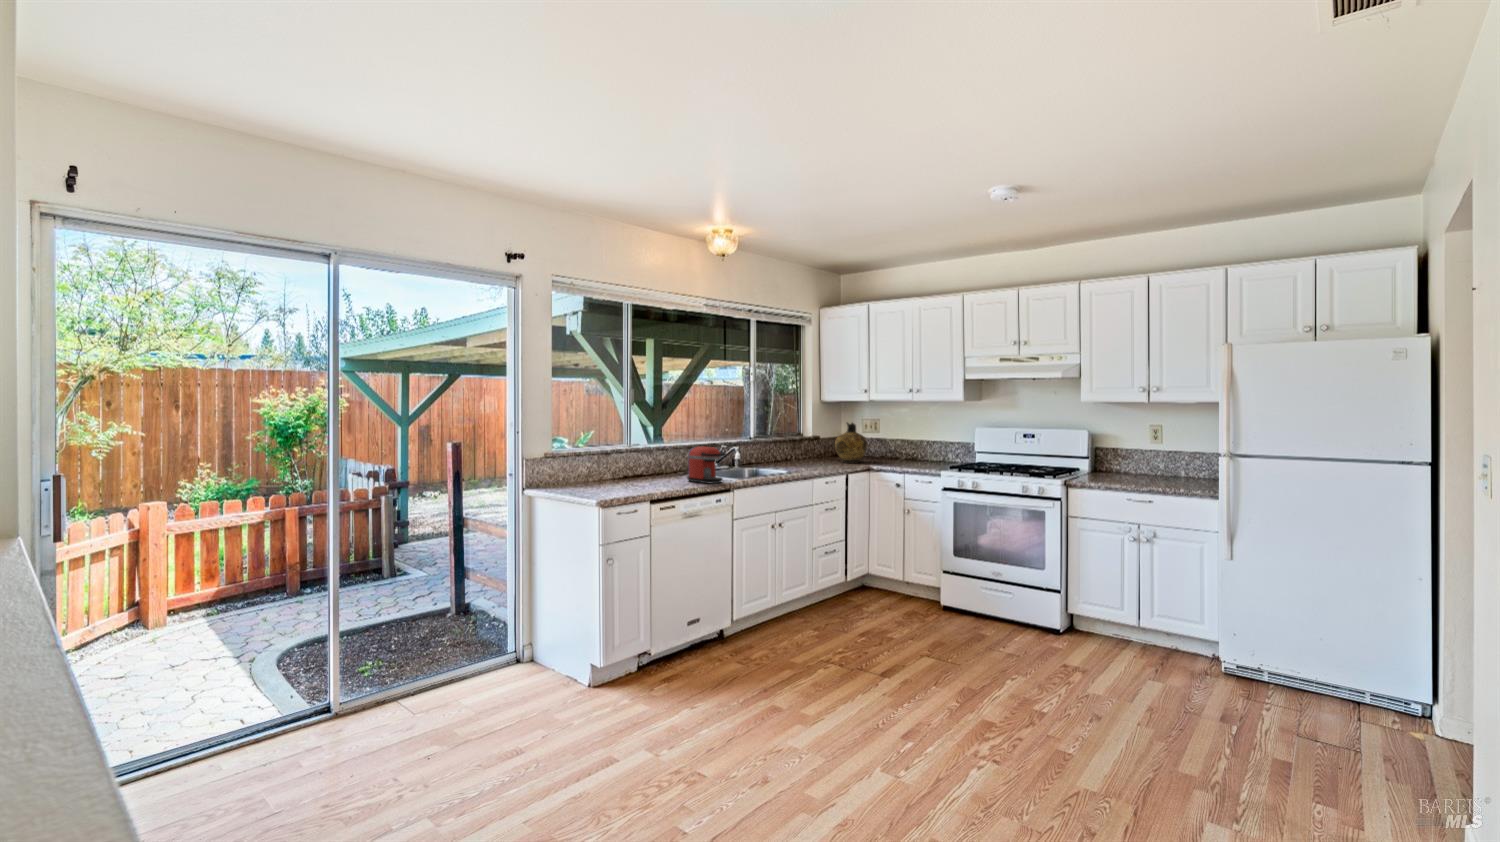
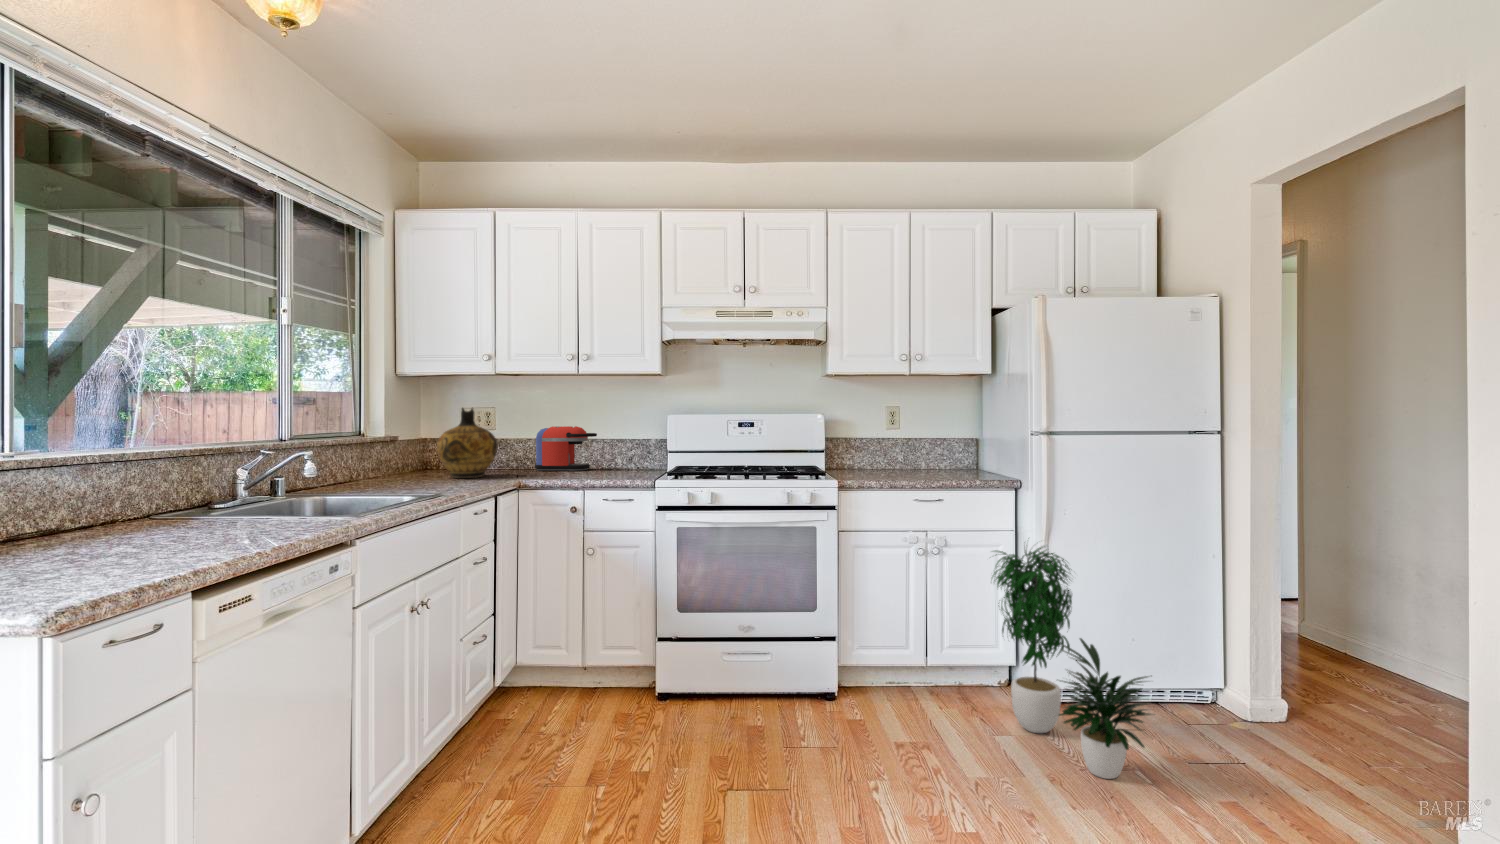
coffee maker: present [687,446,726,483] -> present [535,426,597,471]
potted plant: none [1155,532,1239,711] -> present [993,546,1152,779]

